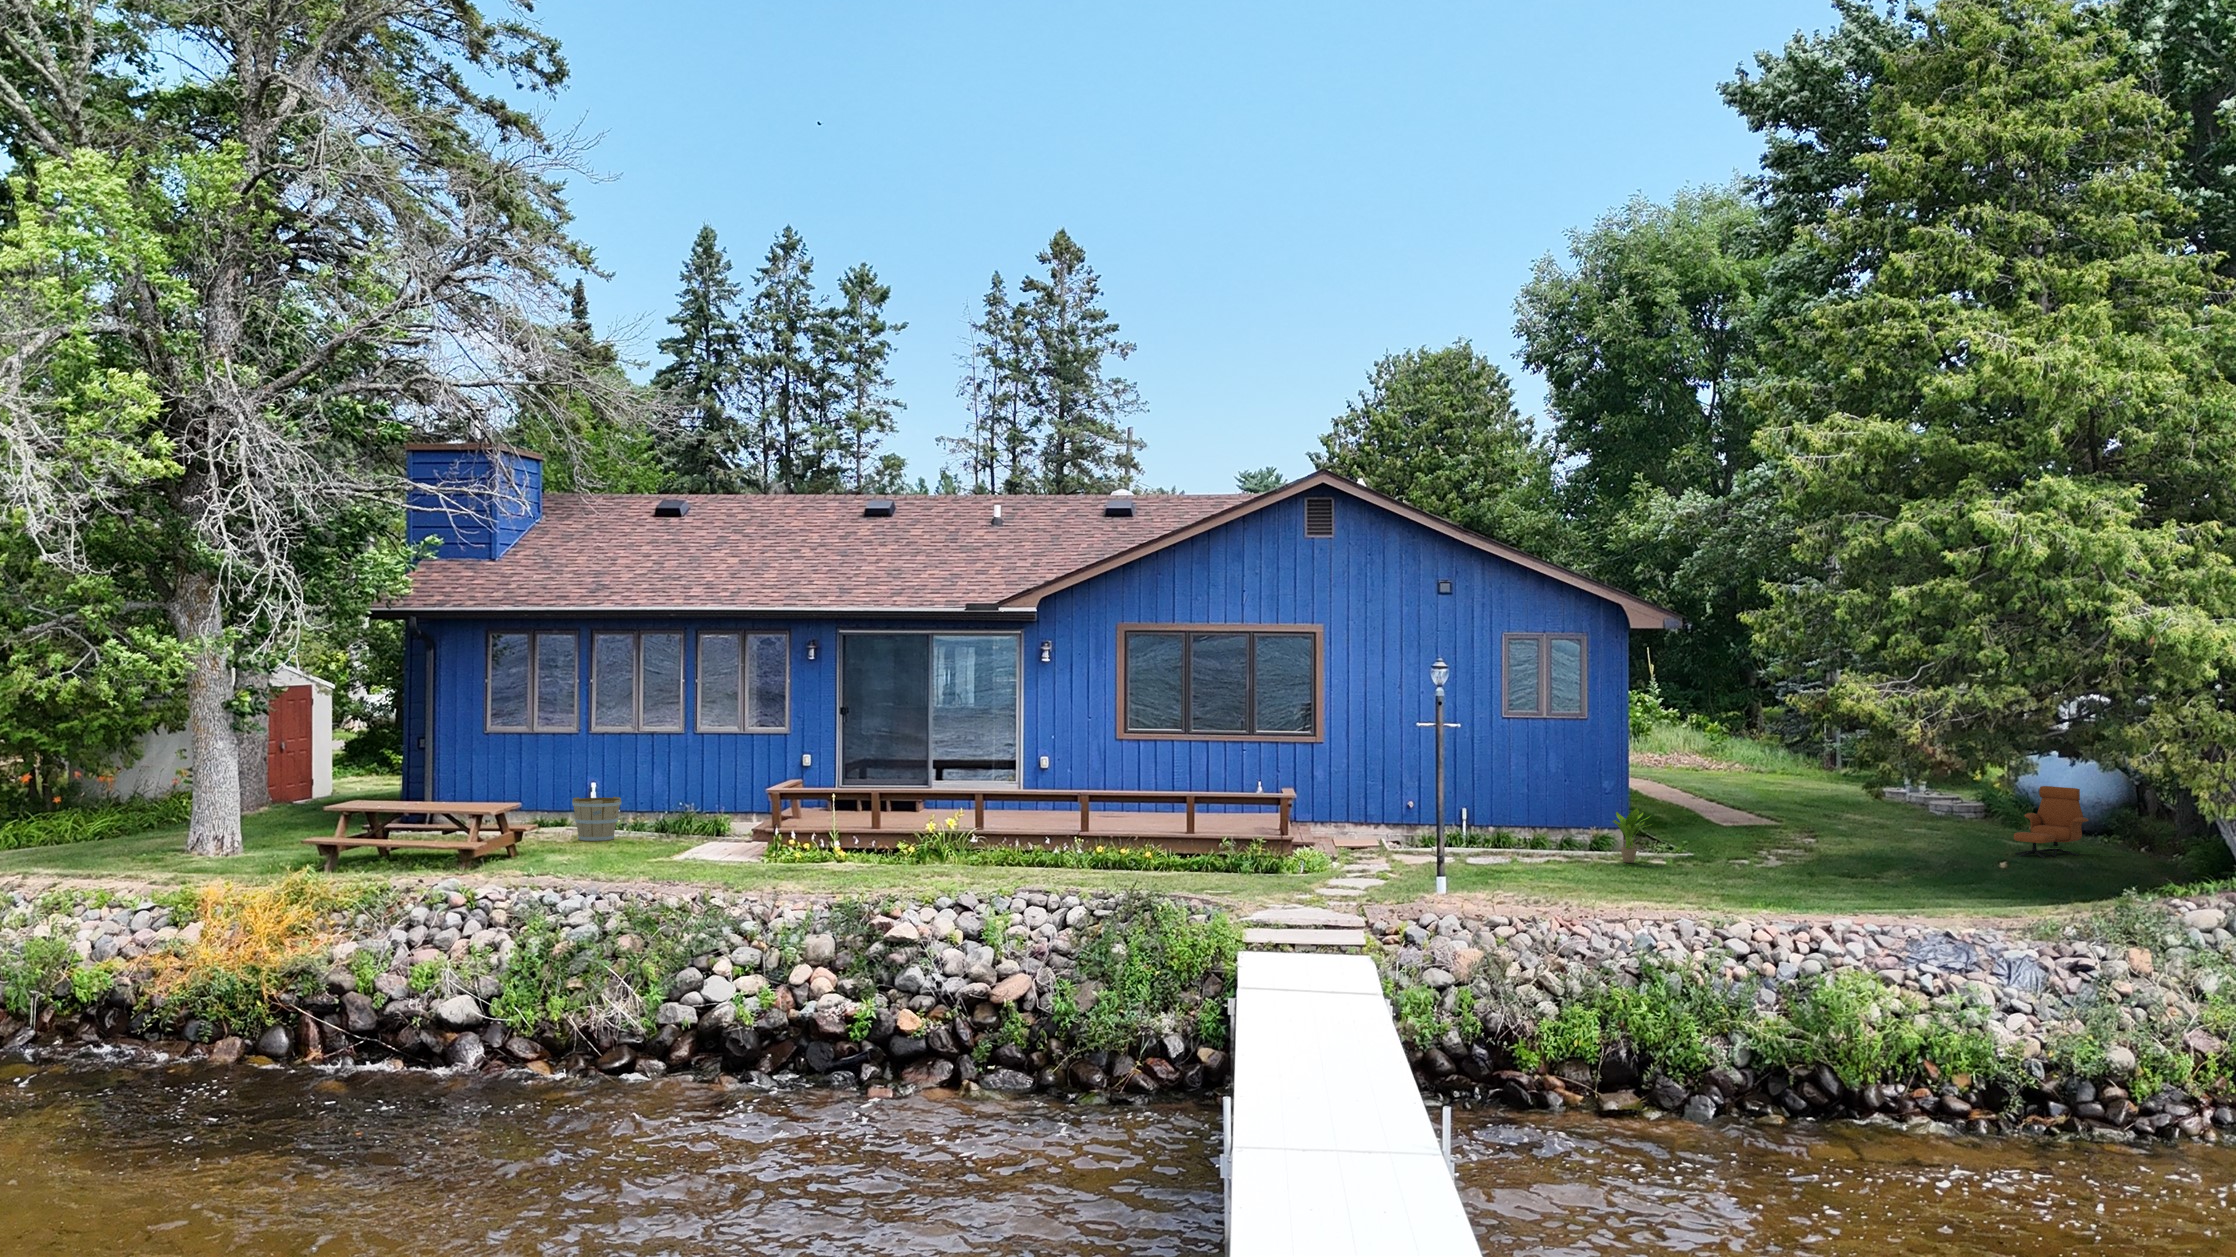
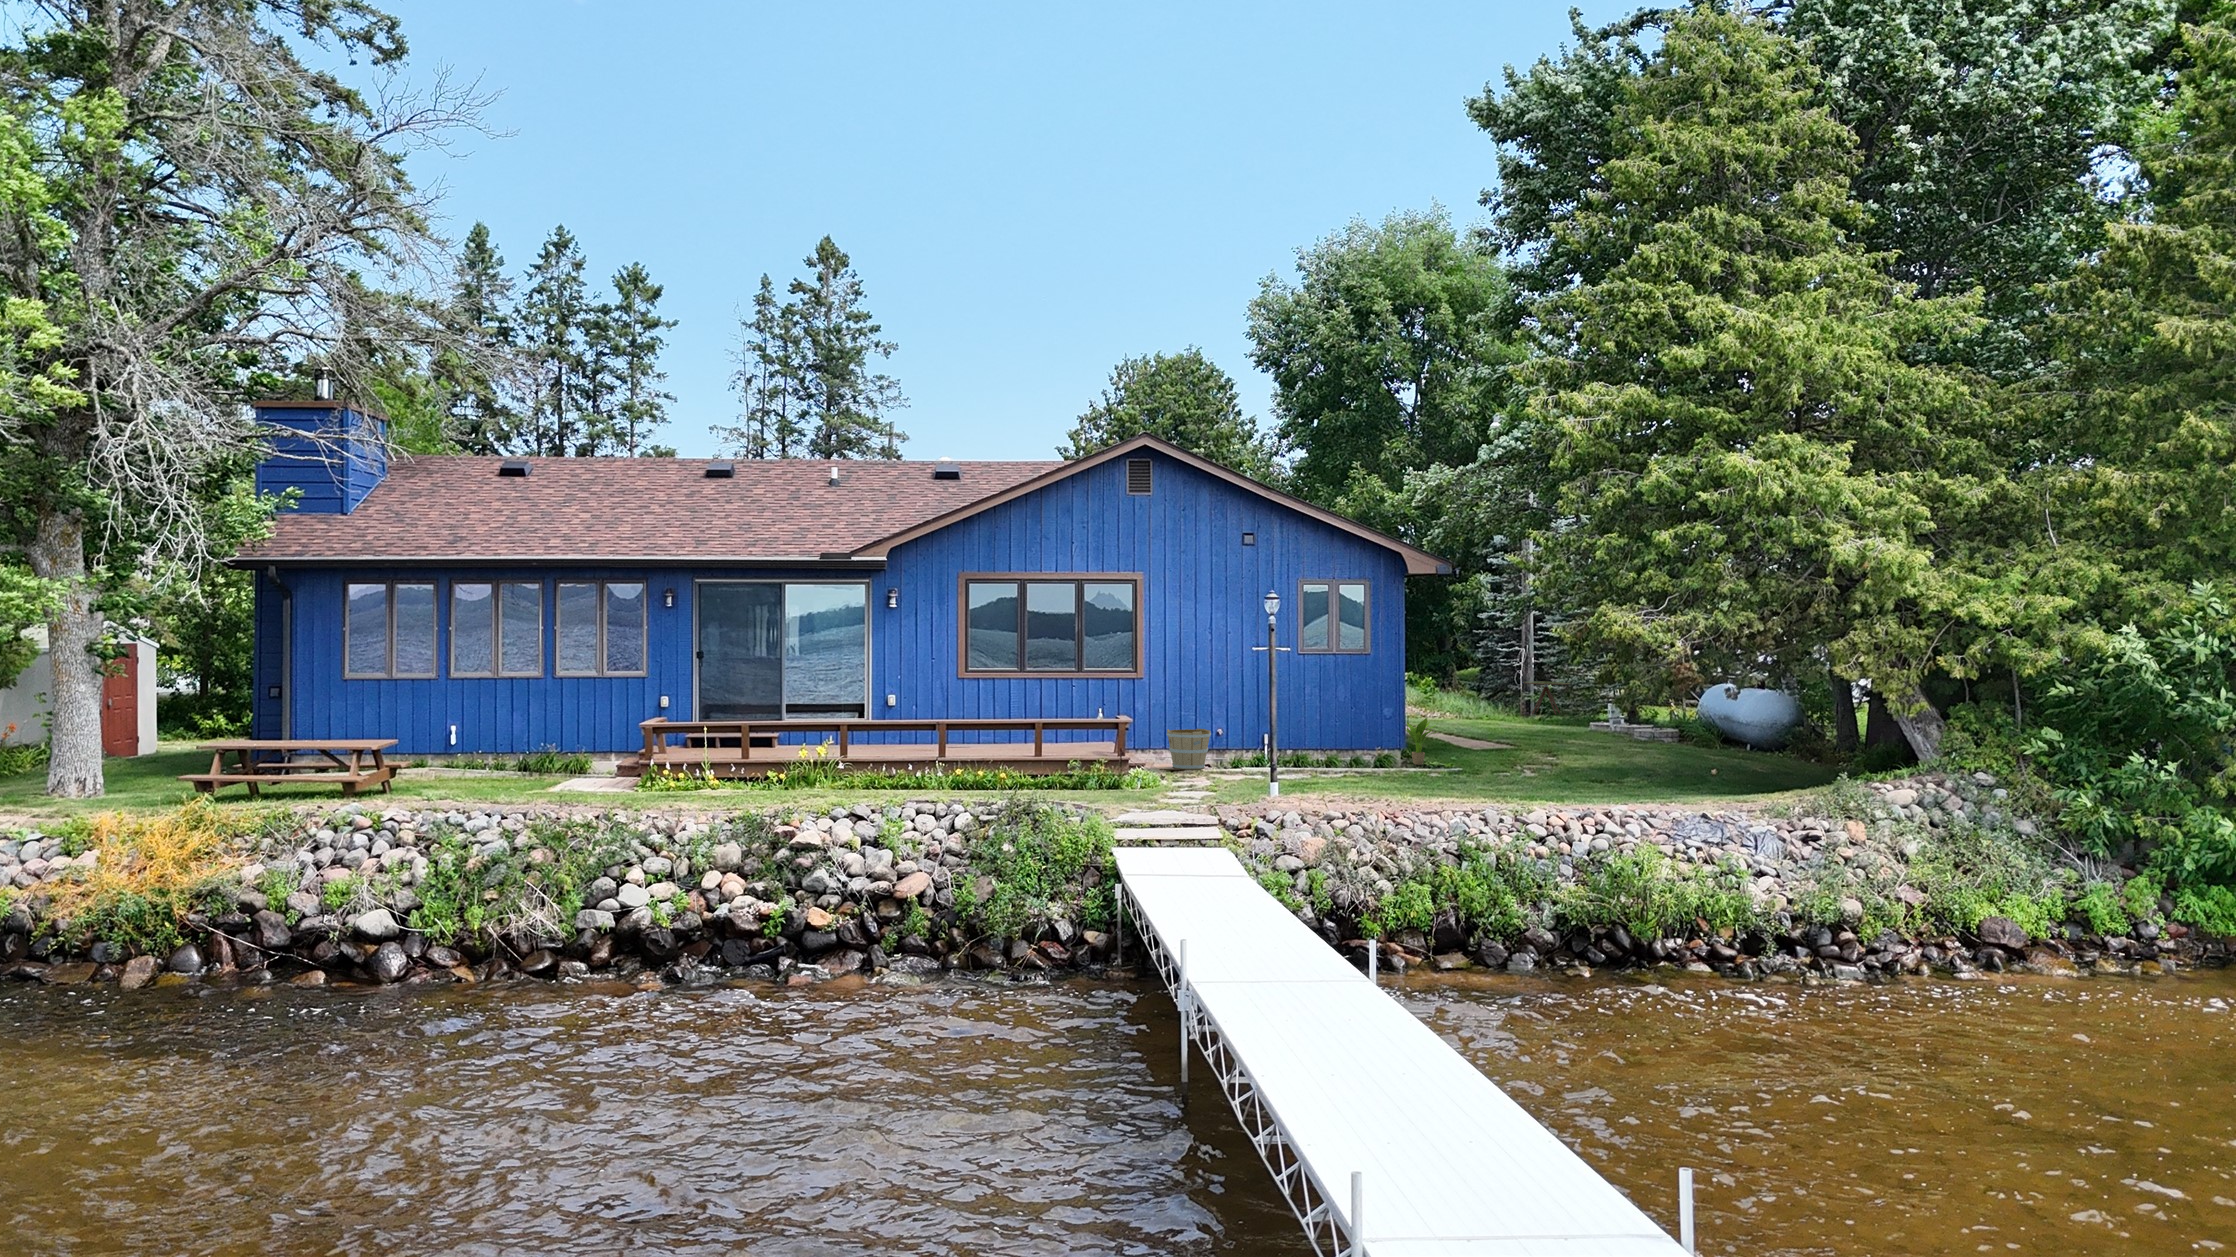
round table: none [1800,757,1862,799] -> present [1522,681,1570,714]
lounge chair: present [2014,786,2089,858] -> none [1713,696,1770,755]
wooden bucket: present [572,797,622,841] -> present [1167,728,1211,769]

